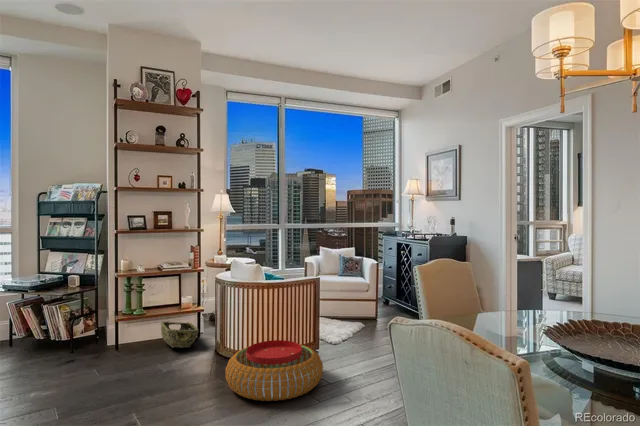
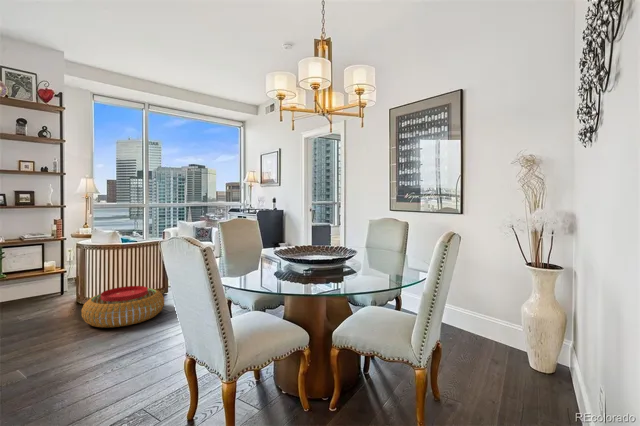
woven basket: present [161,322,199,348] -> none [23,282,61,302]

